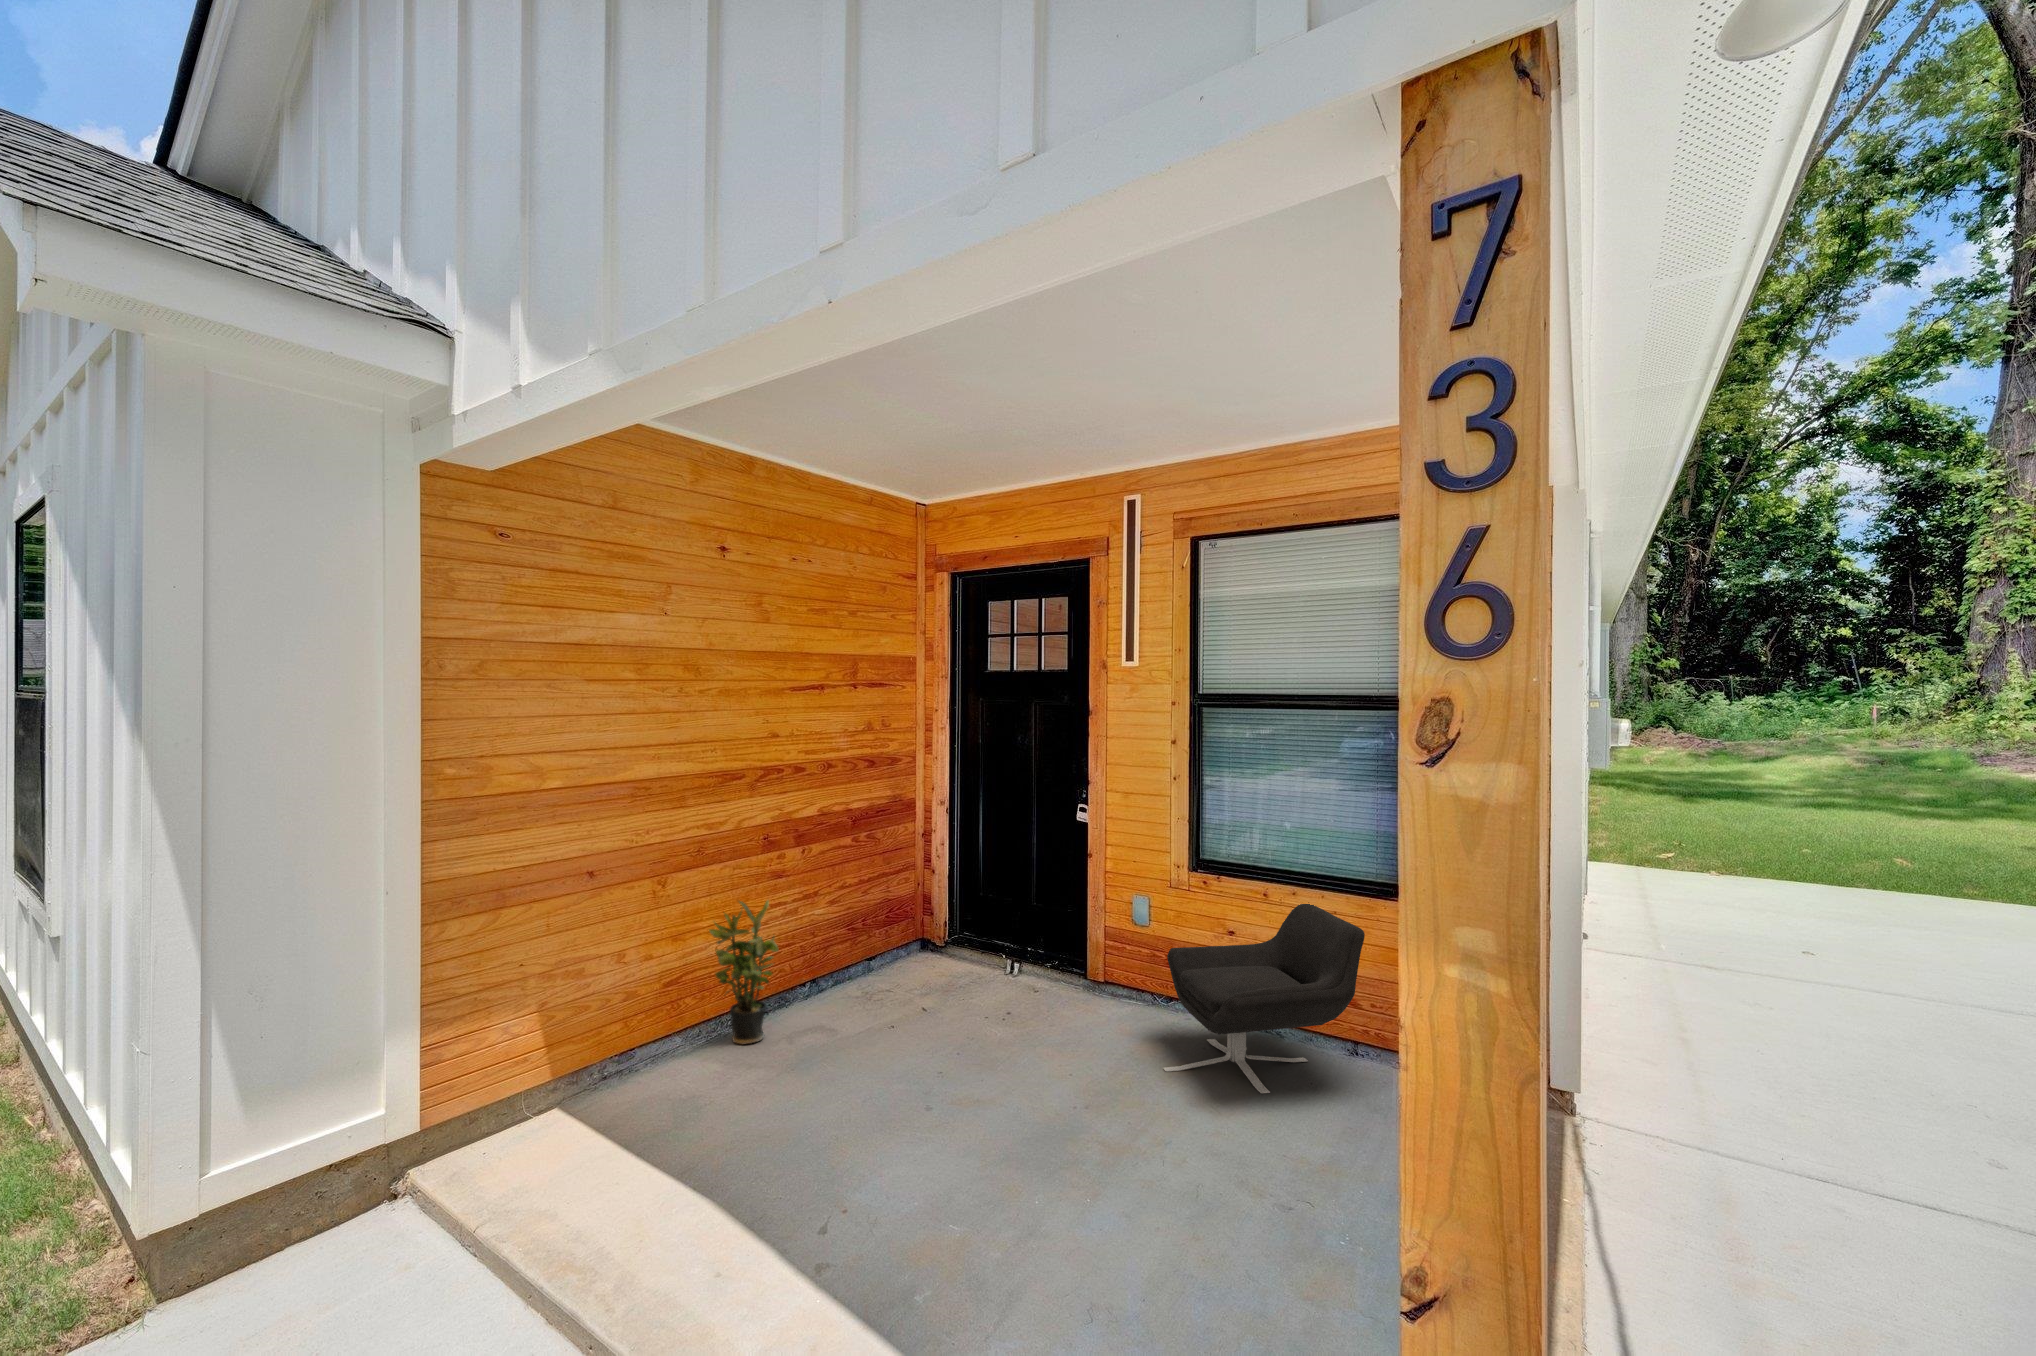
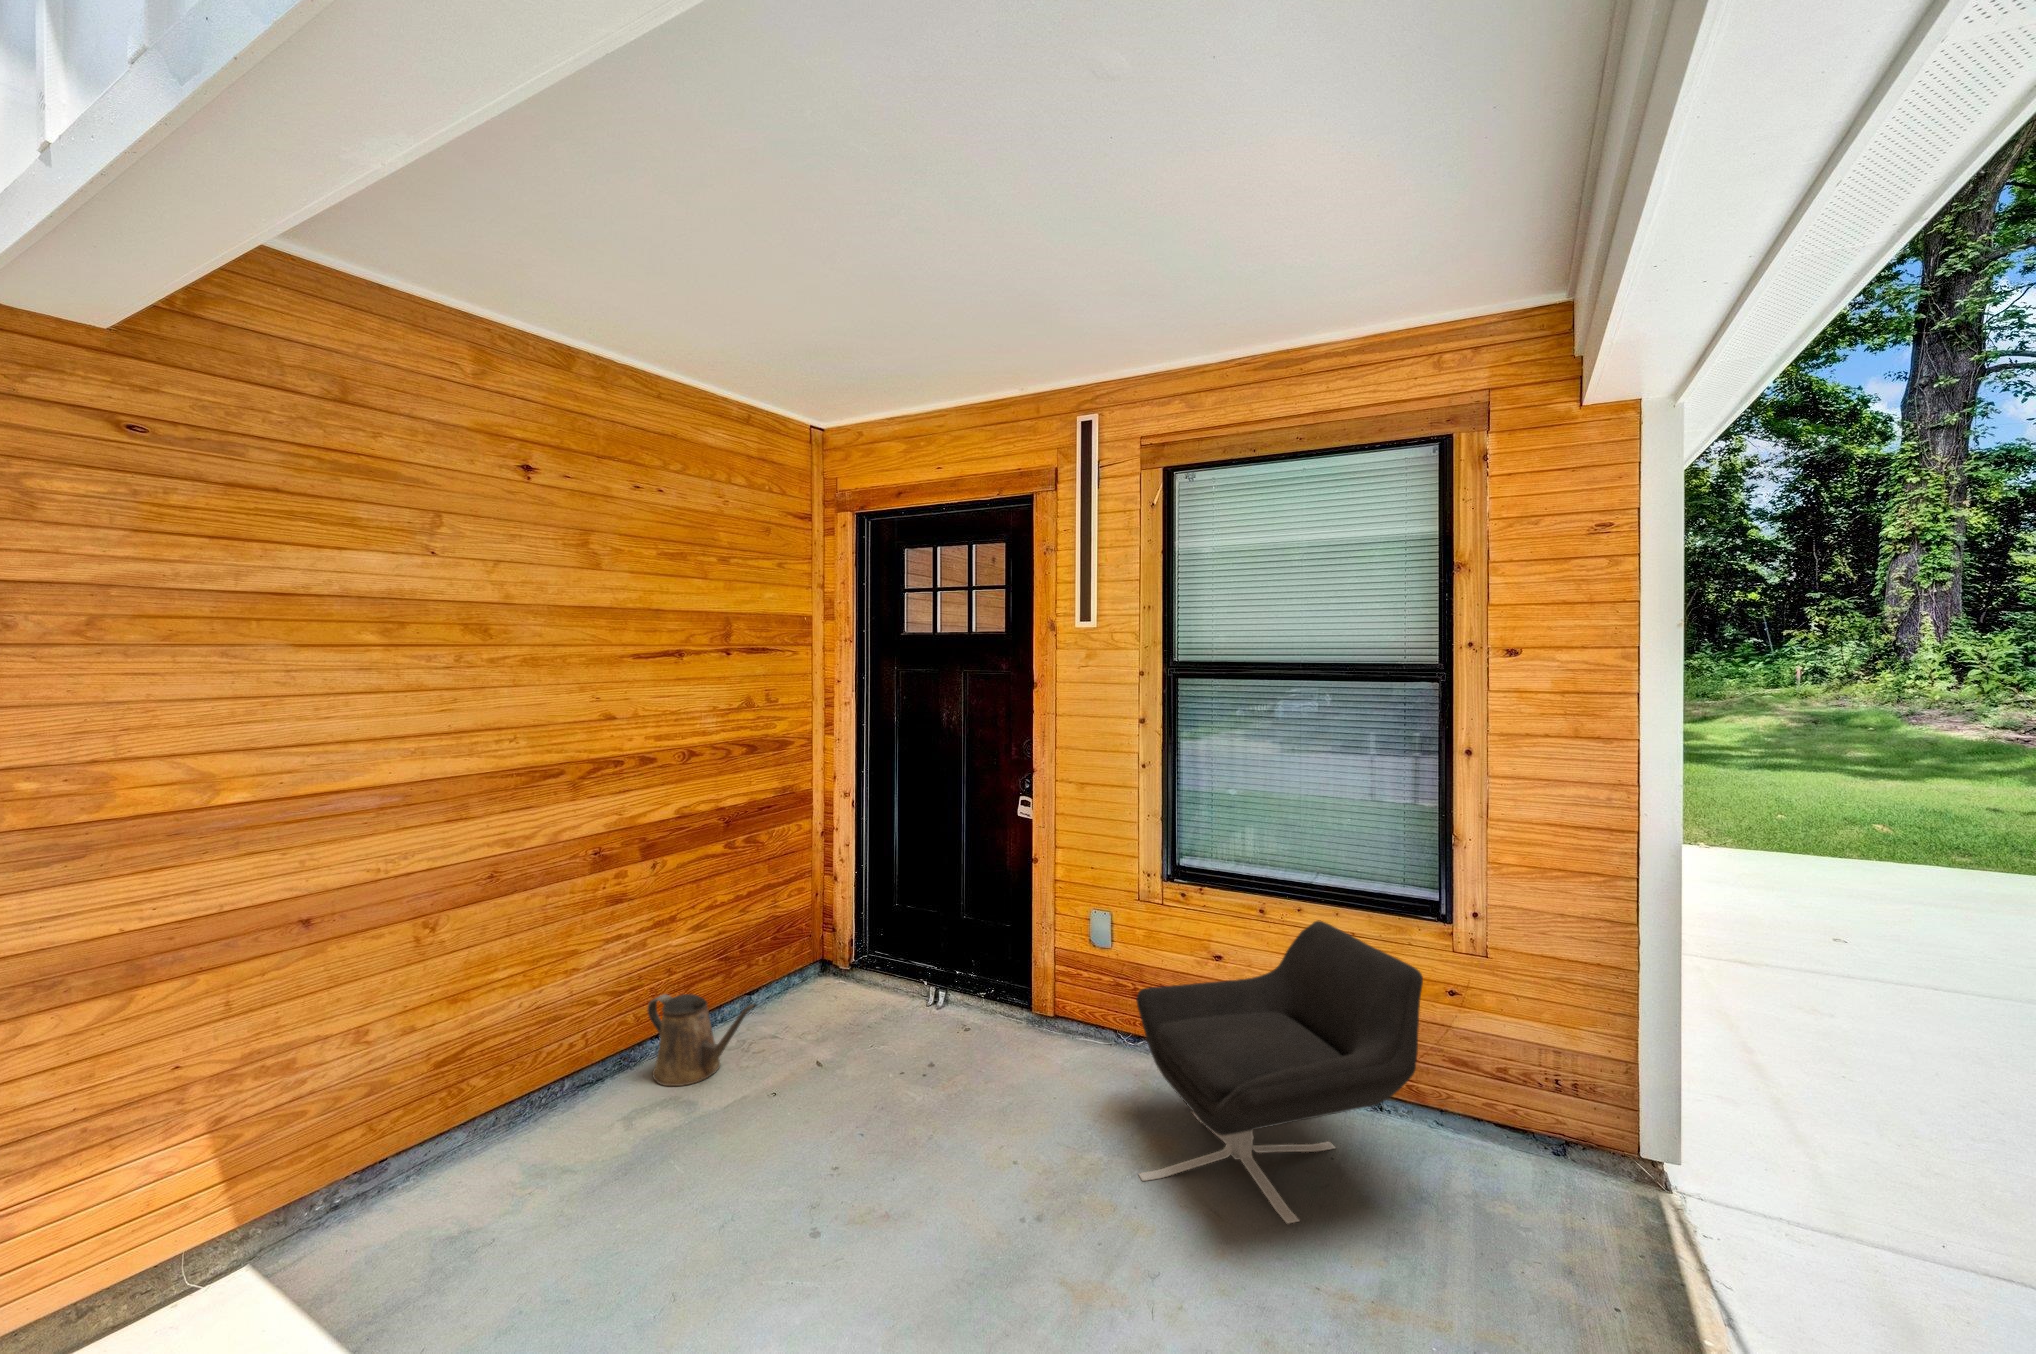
potted plant: present [709,900,779,1045] -> none [479,939,597,1156]
watering can: none [799,949,886,1014] -> present [648,994,756,1086]

